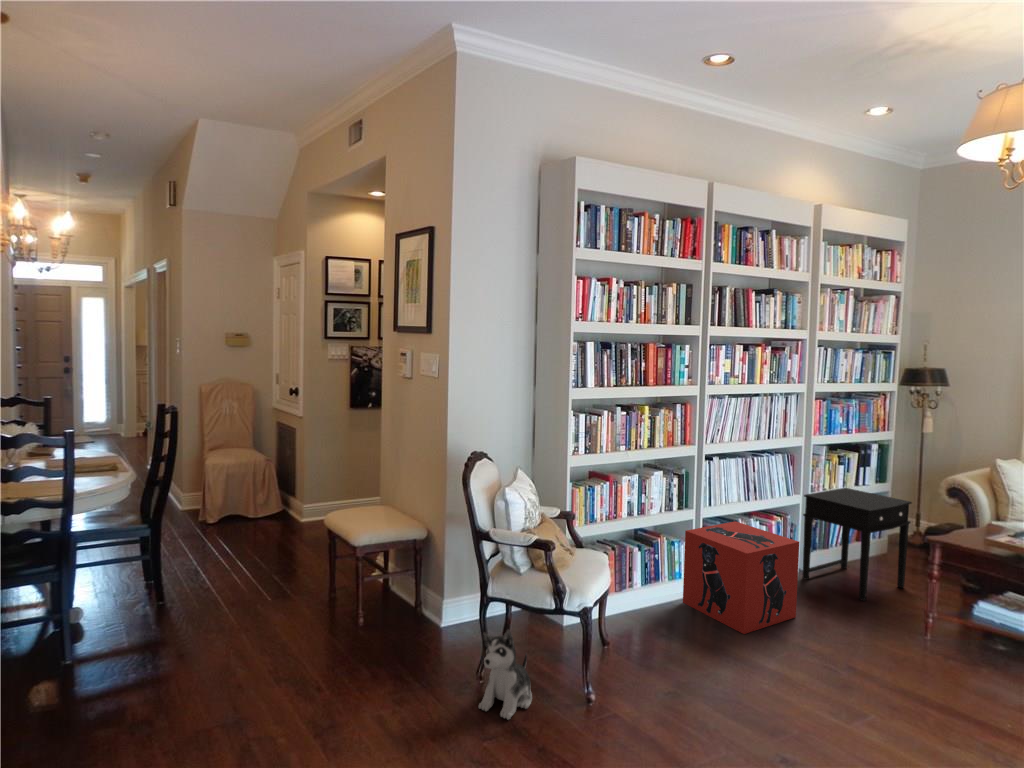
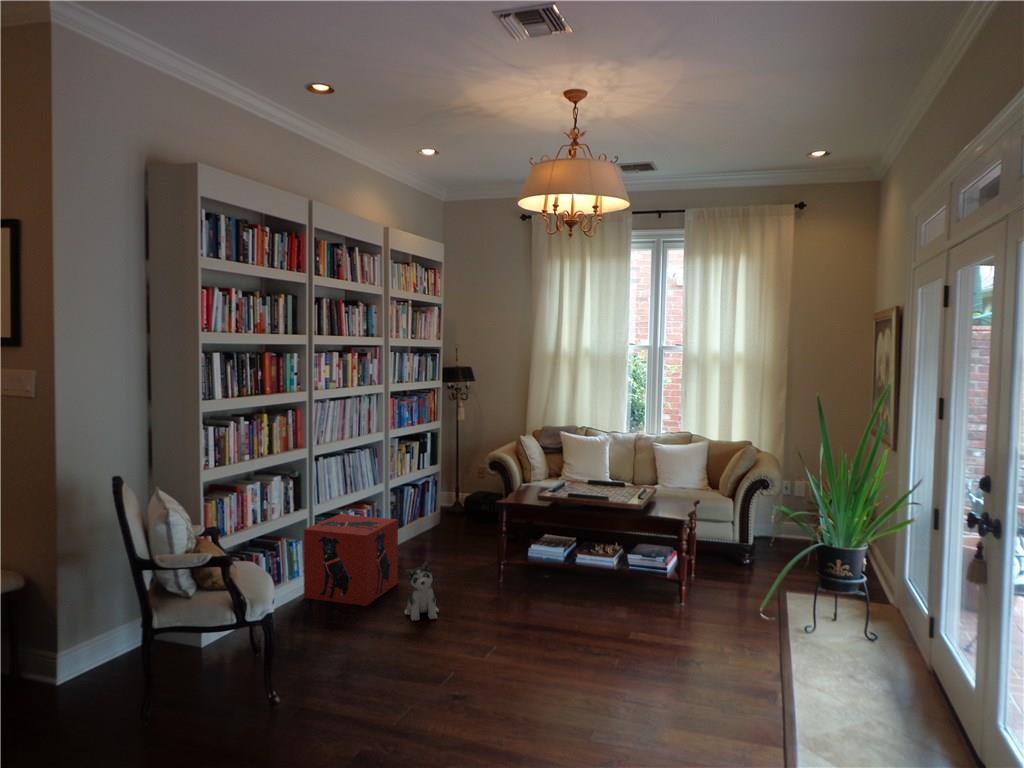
side table: present [803,488,912,601] -> none [387,472,462,561]
plush toy: present [479,629,532,720] -> present [405,561,439,621]

